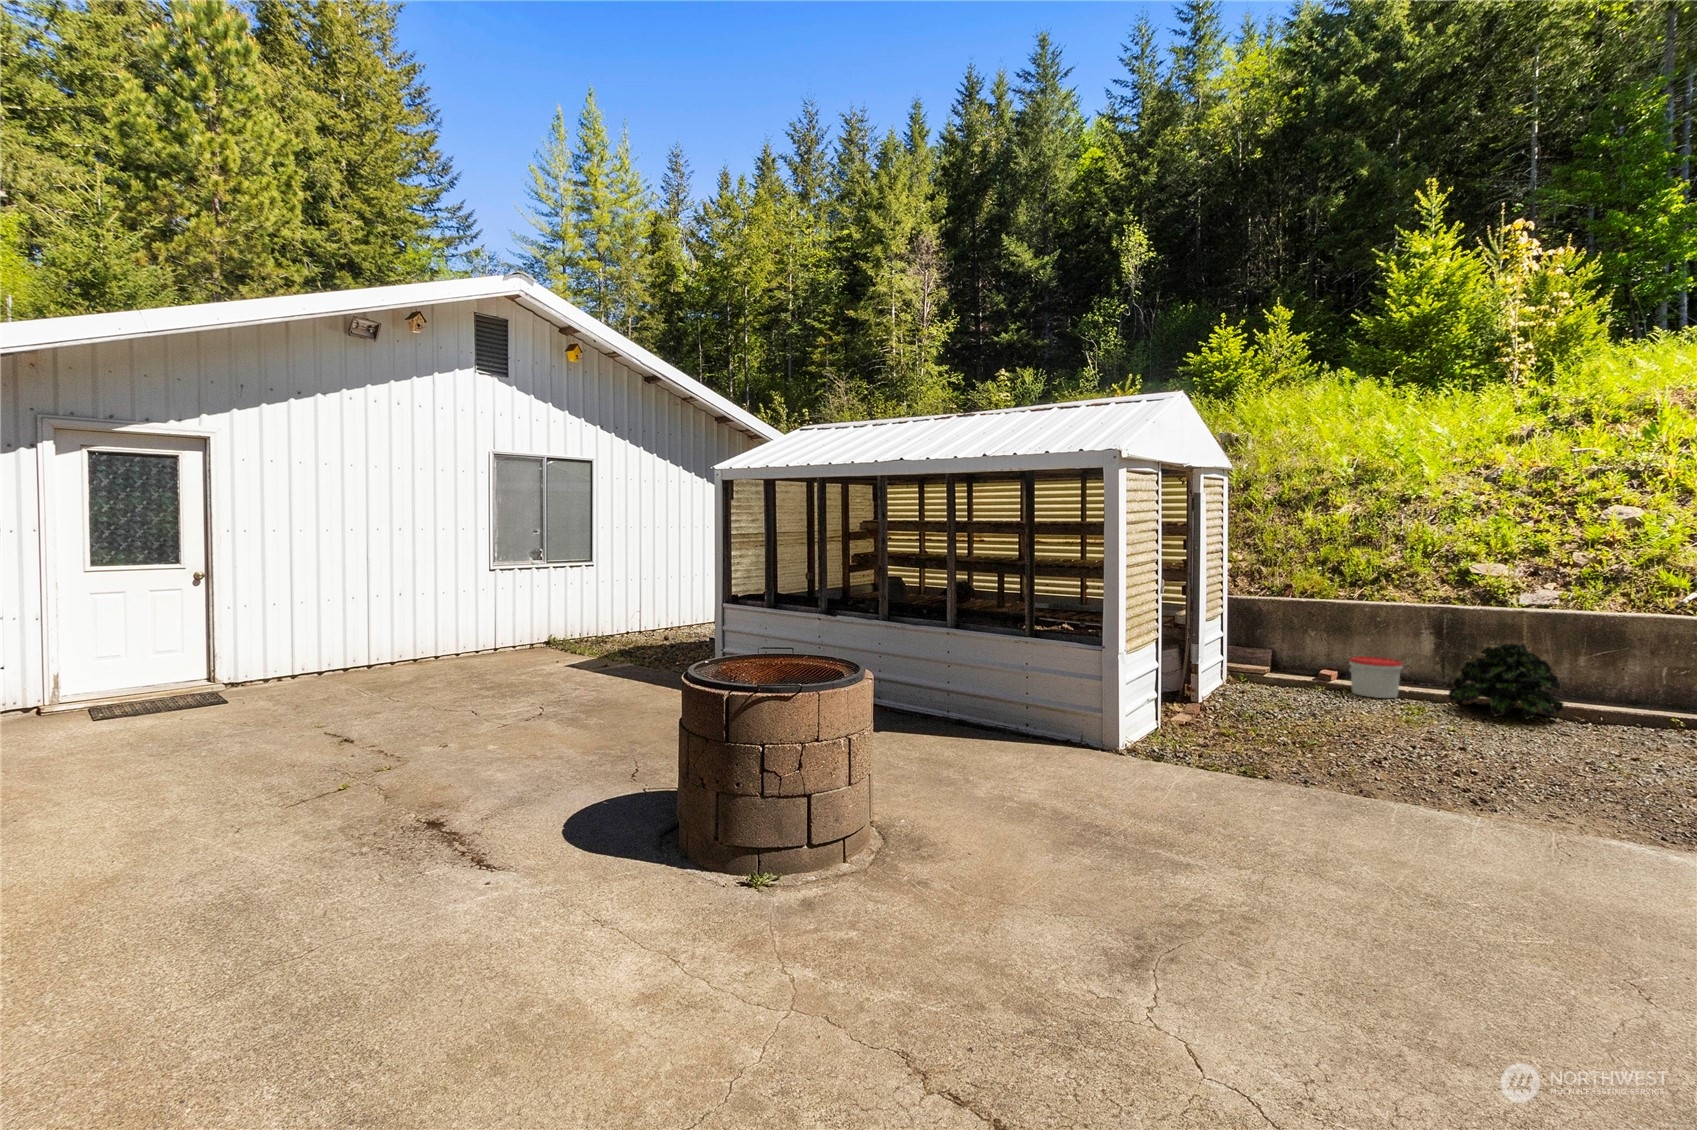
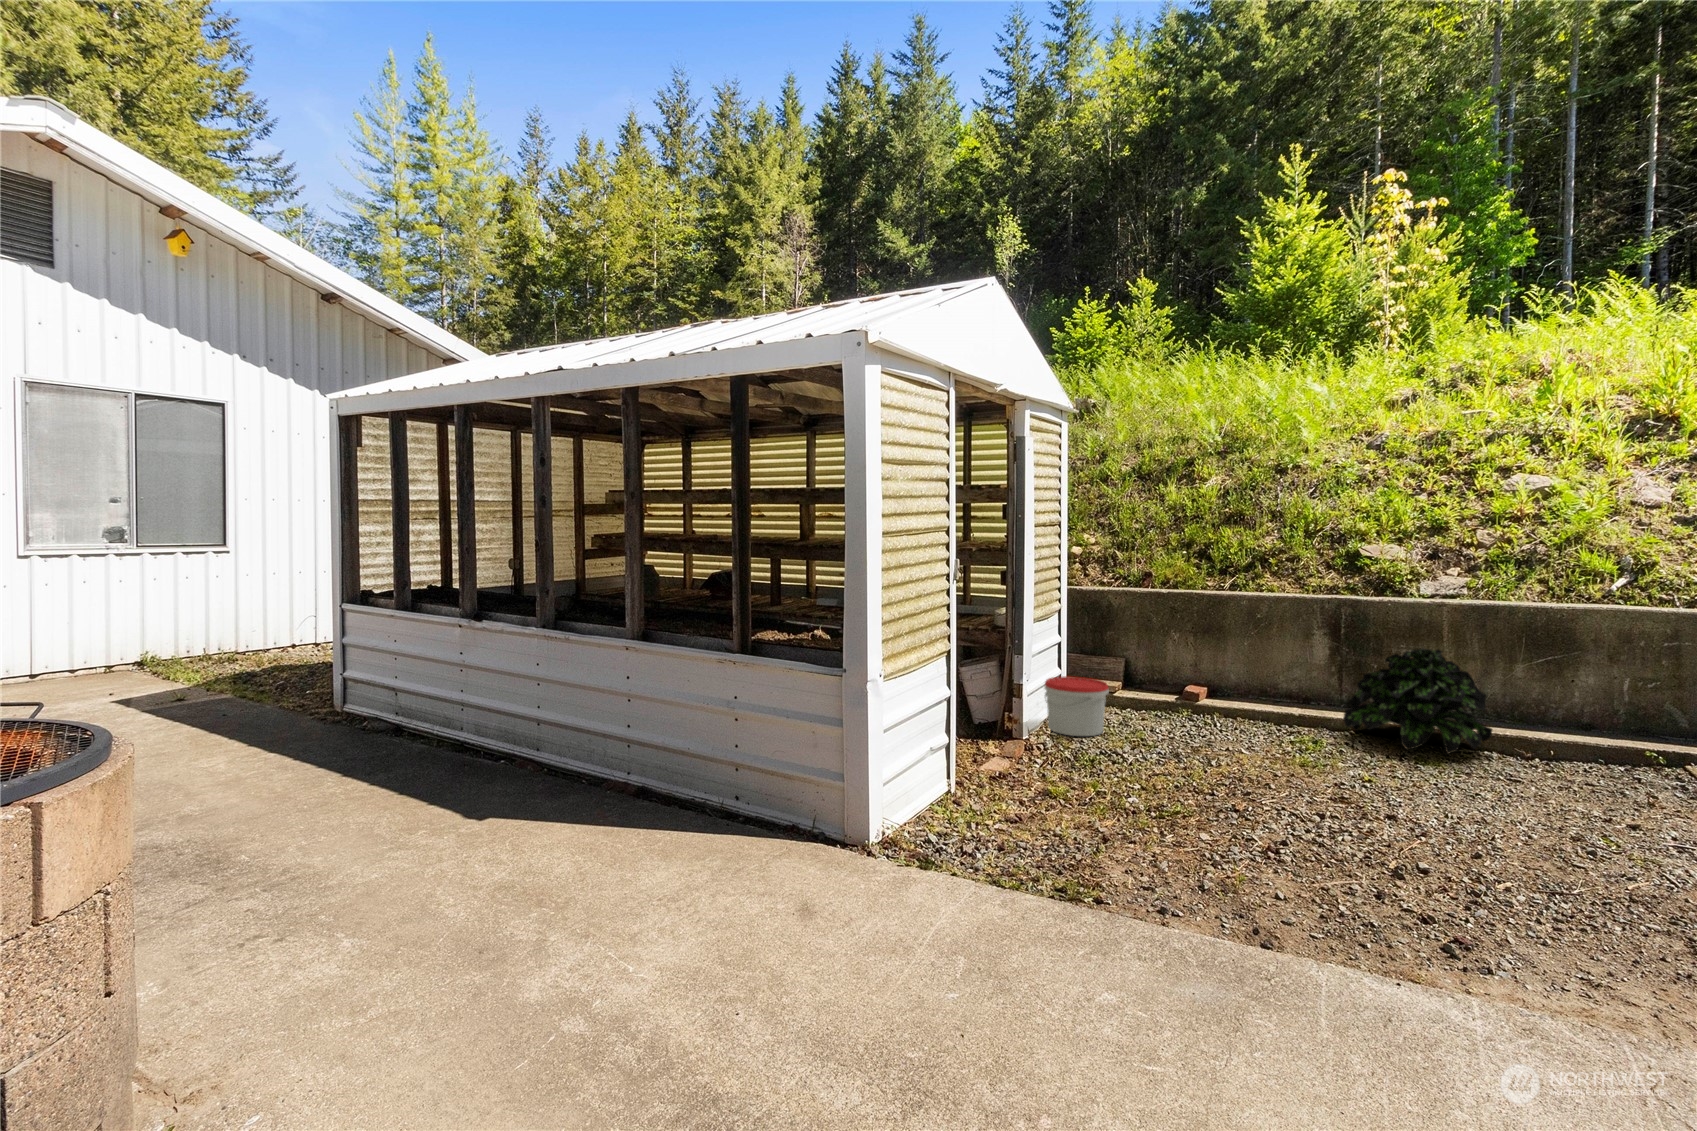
bucket: present [1349,656,1403,698] -> present [1044,676,1109,736]

